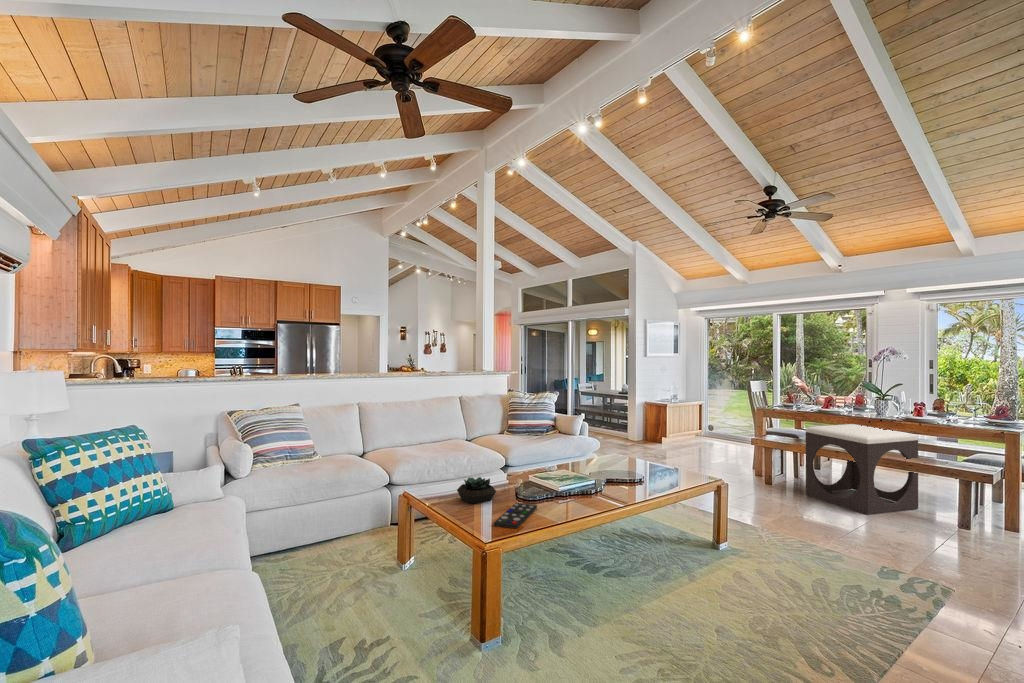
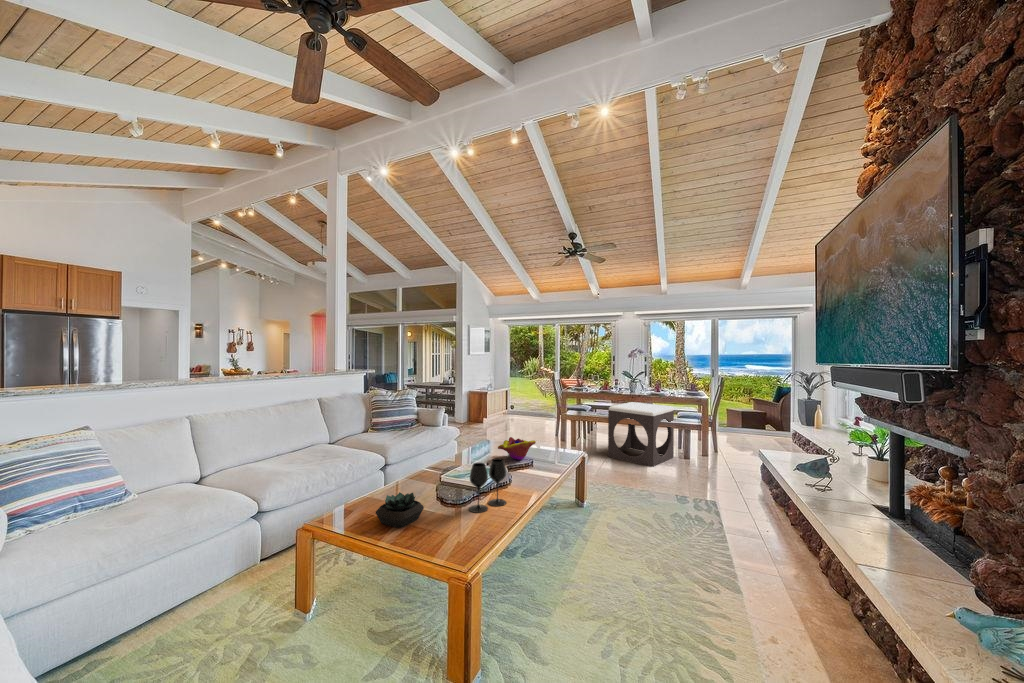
decorative bowl: none [609,447,653,472] -> present [498,437,536,460]
wine glass: none [537,458,576,505] -> present [469,458,506,513]
remote control: present [494,503,537,529] -> none [453,515,482,554]

